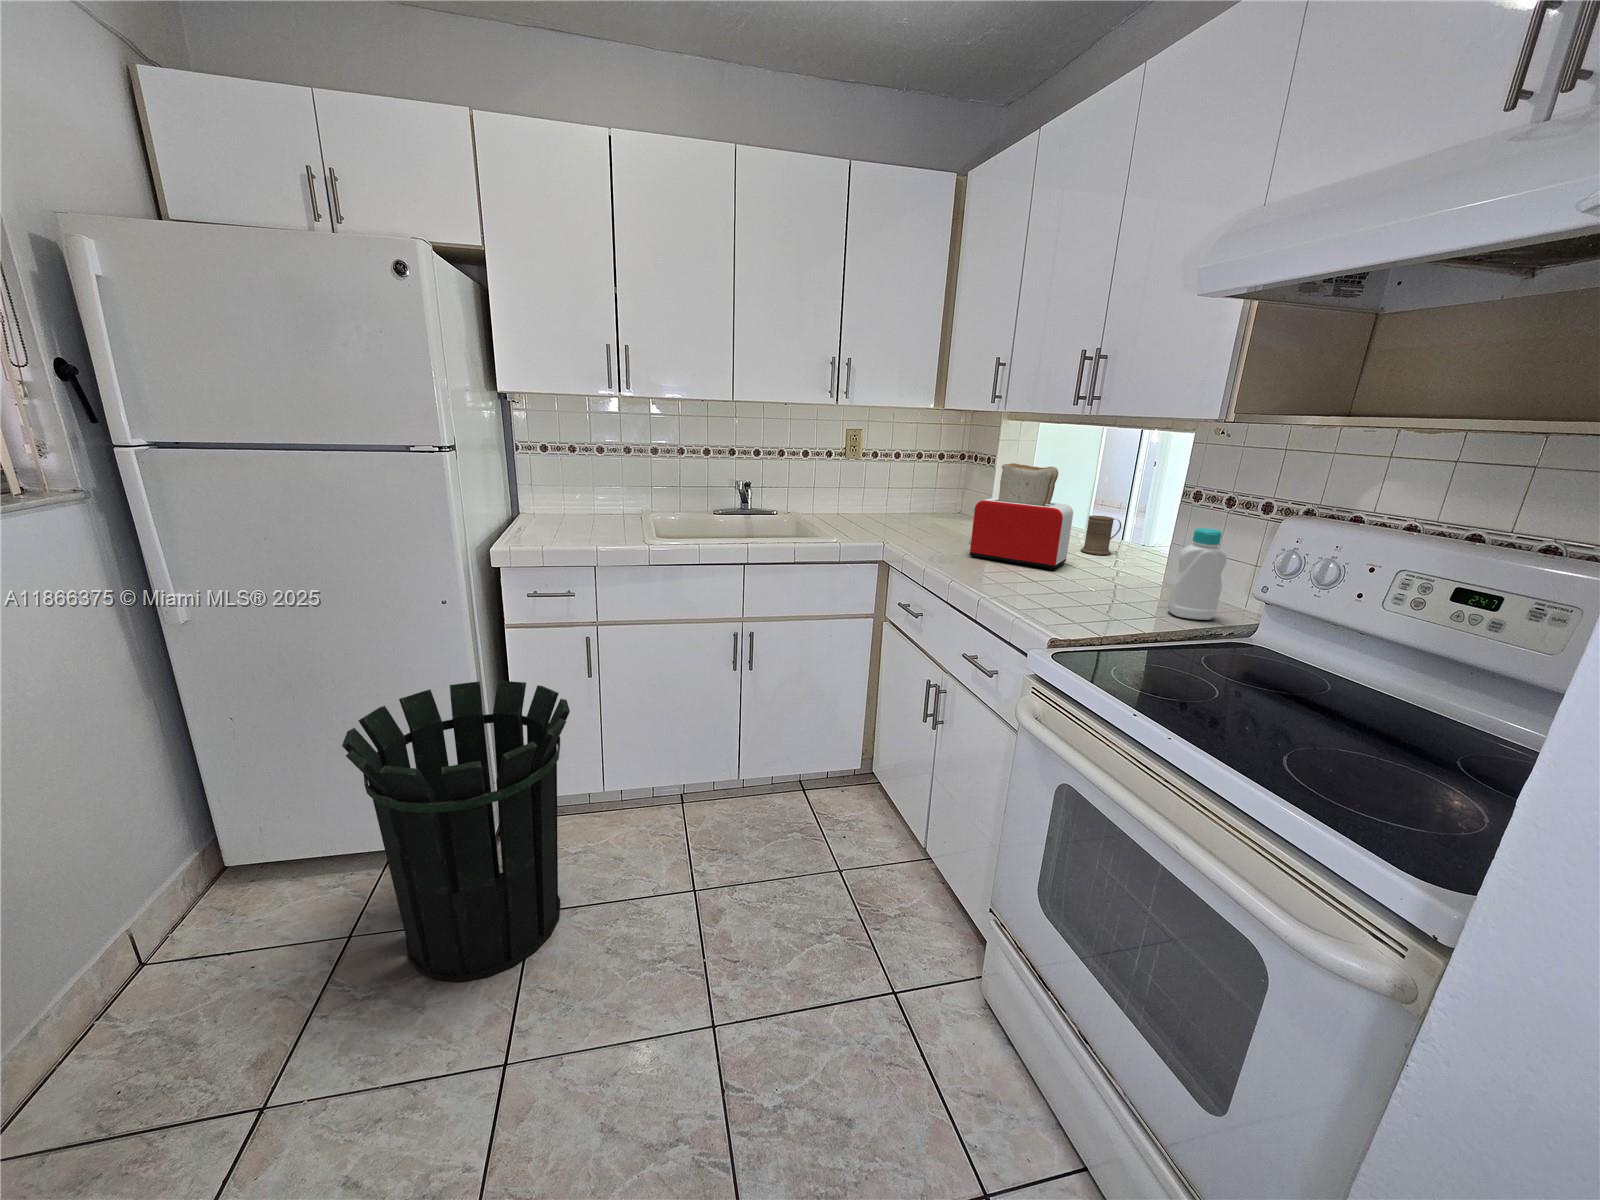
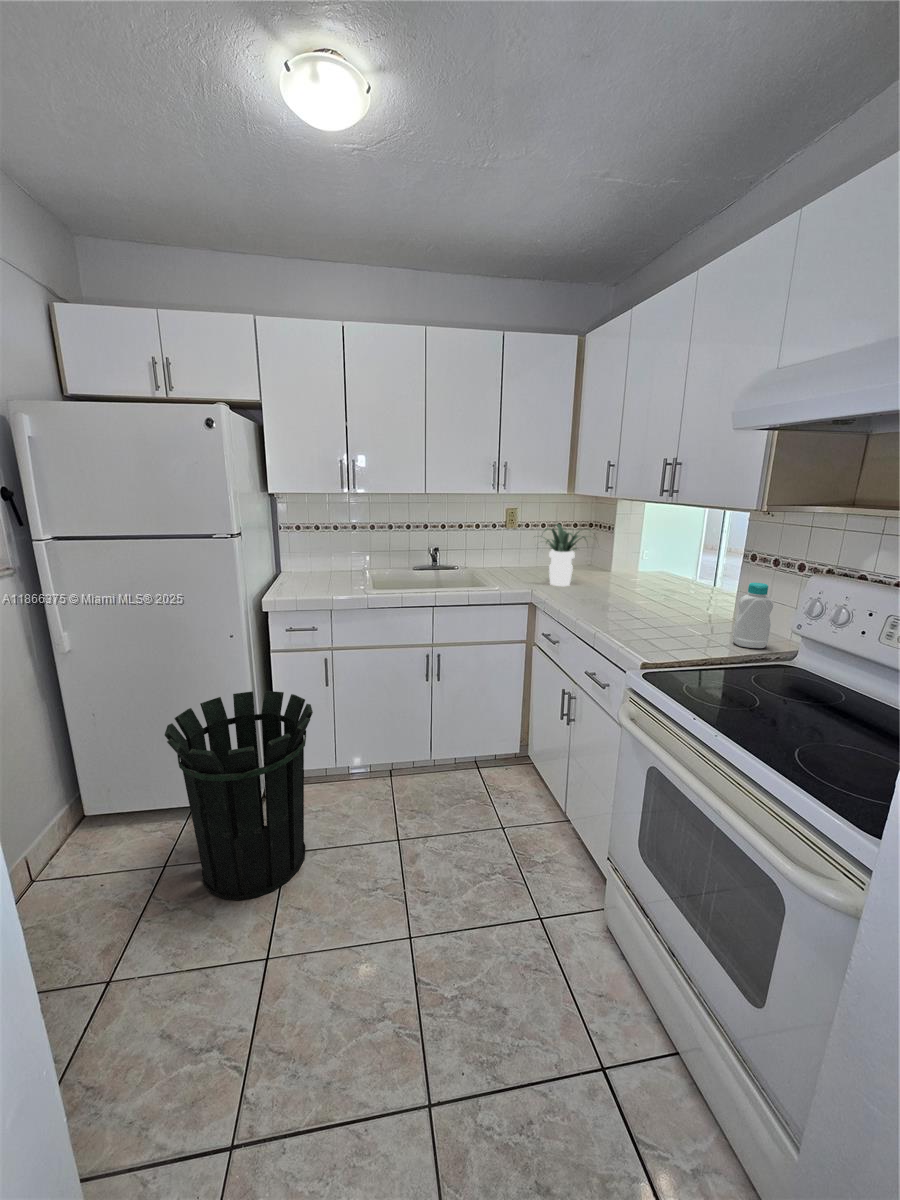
potted plant: none [873,450,977,536] -> present [544,524,586,586]
toaster: present [969,463,1073,570] -> none [593,535,668,611]
mug: present [1081,515,1121,555] -> none [677,570,707,599]

